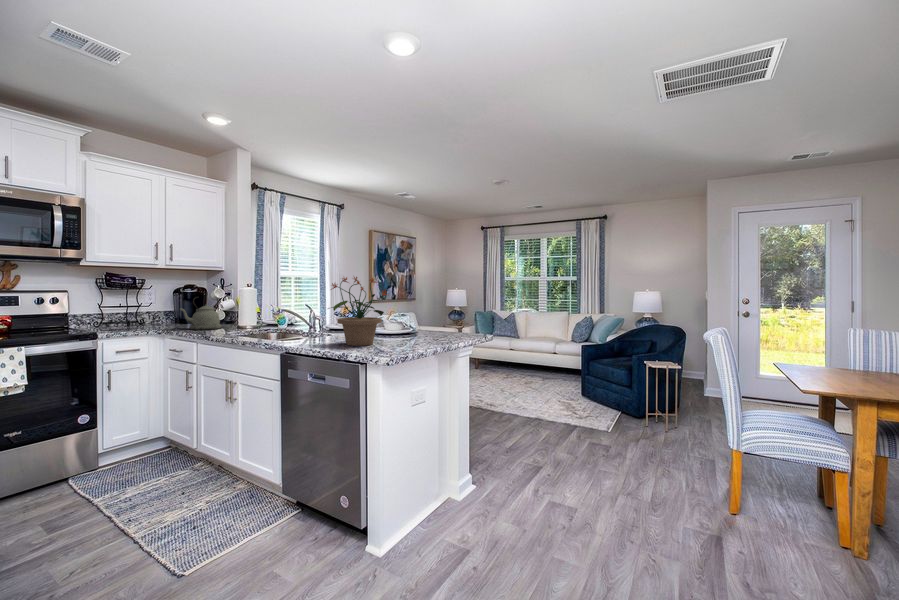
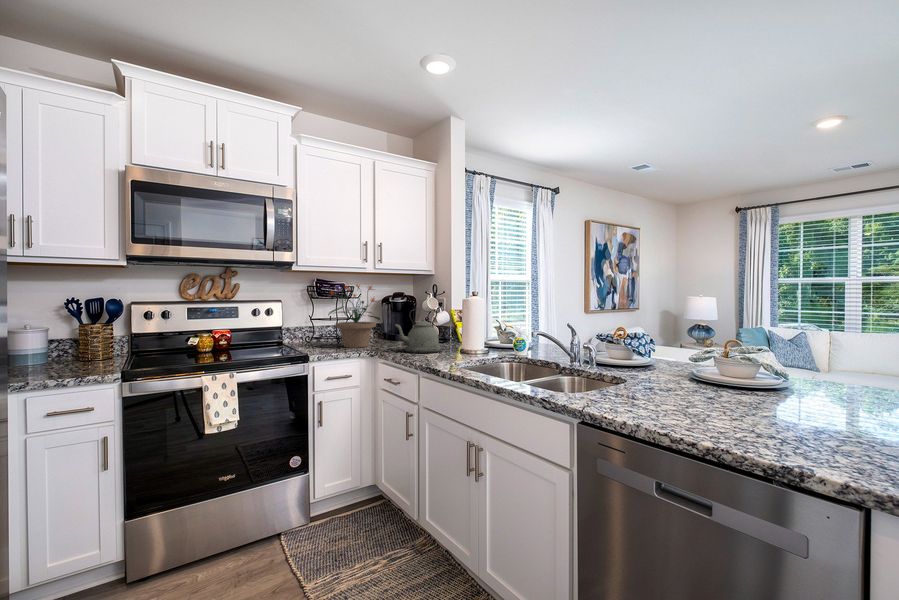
potted plant: present [328,277,388,346] -> present [328,285,380,348]

